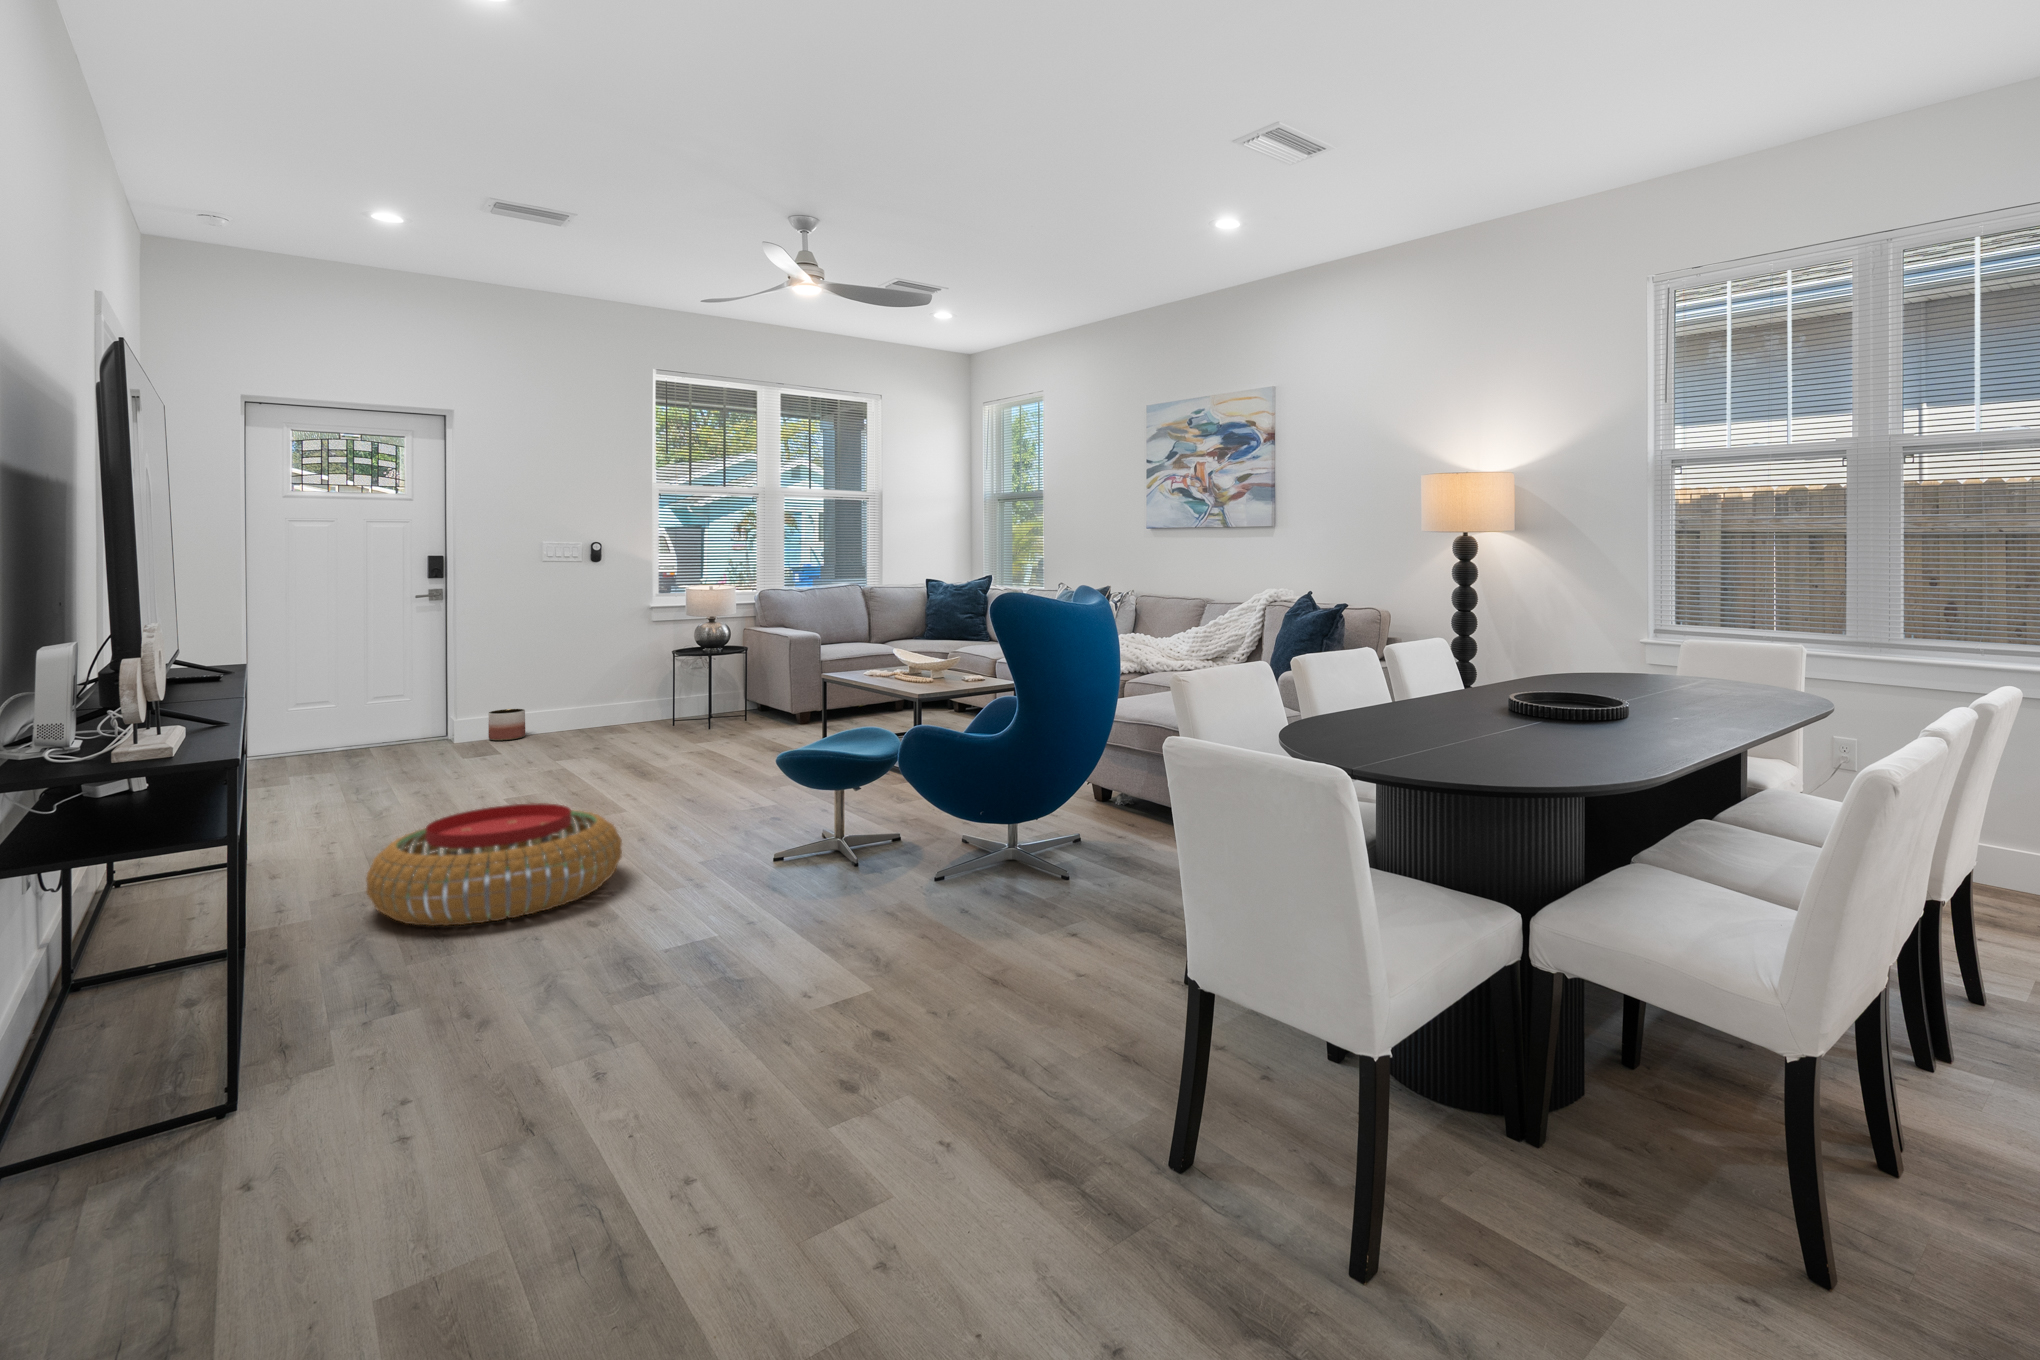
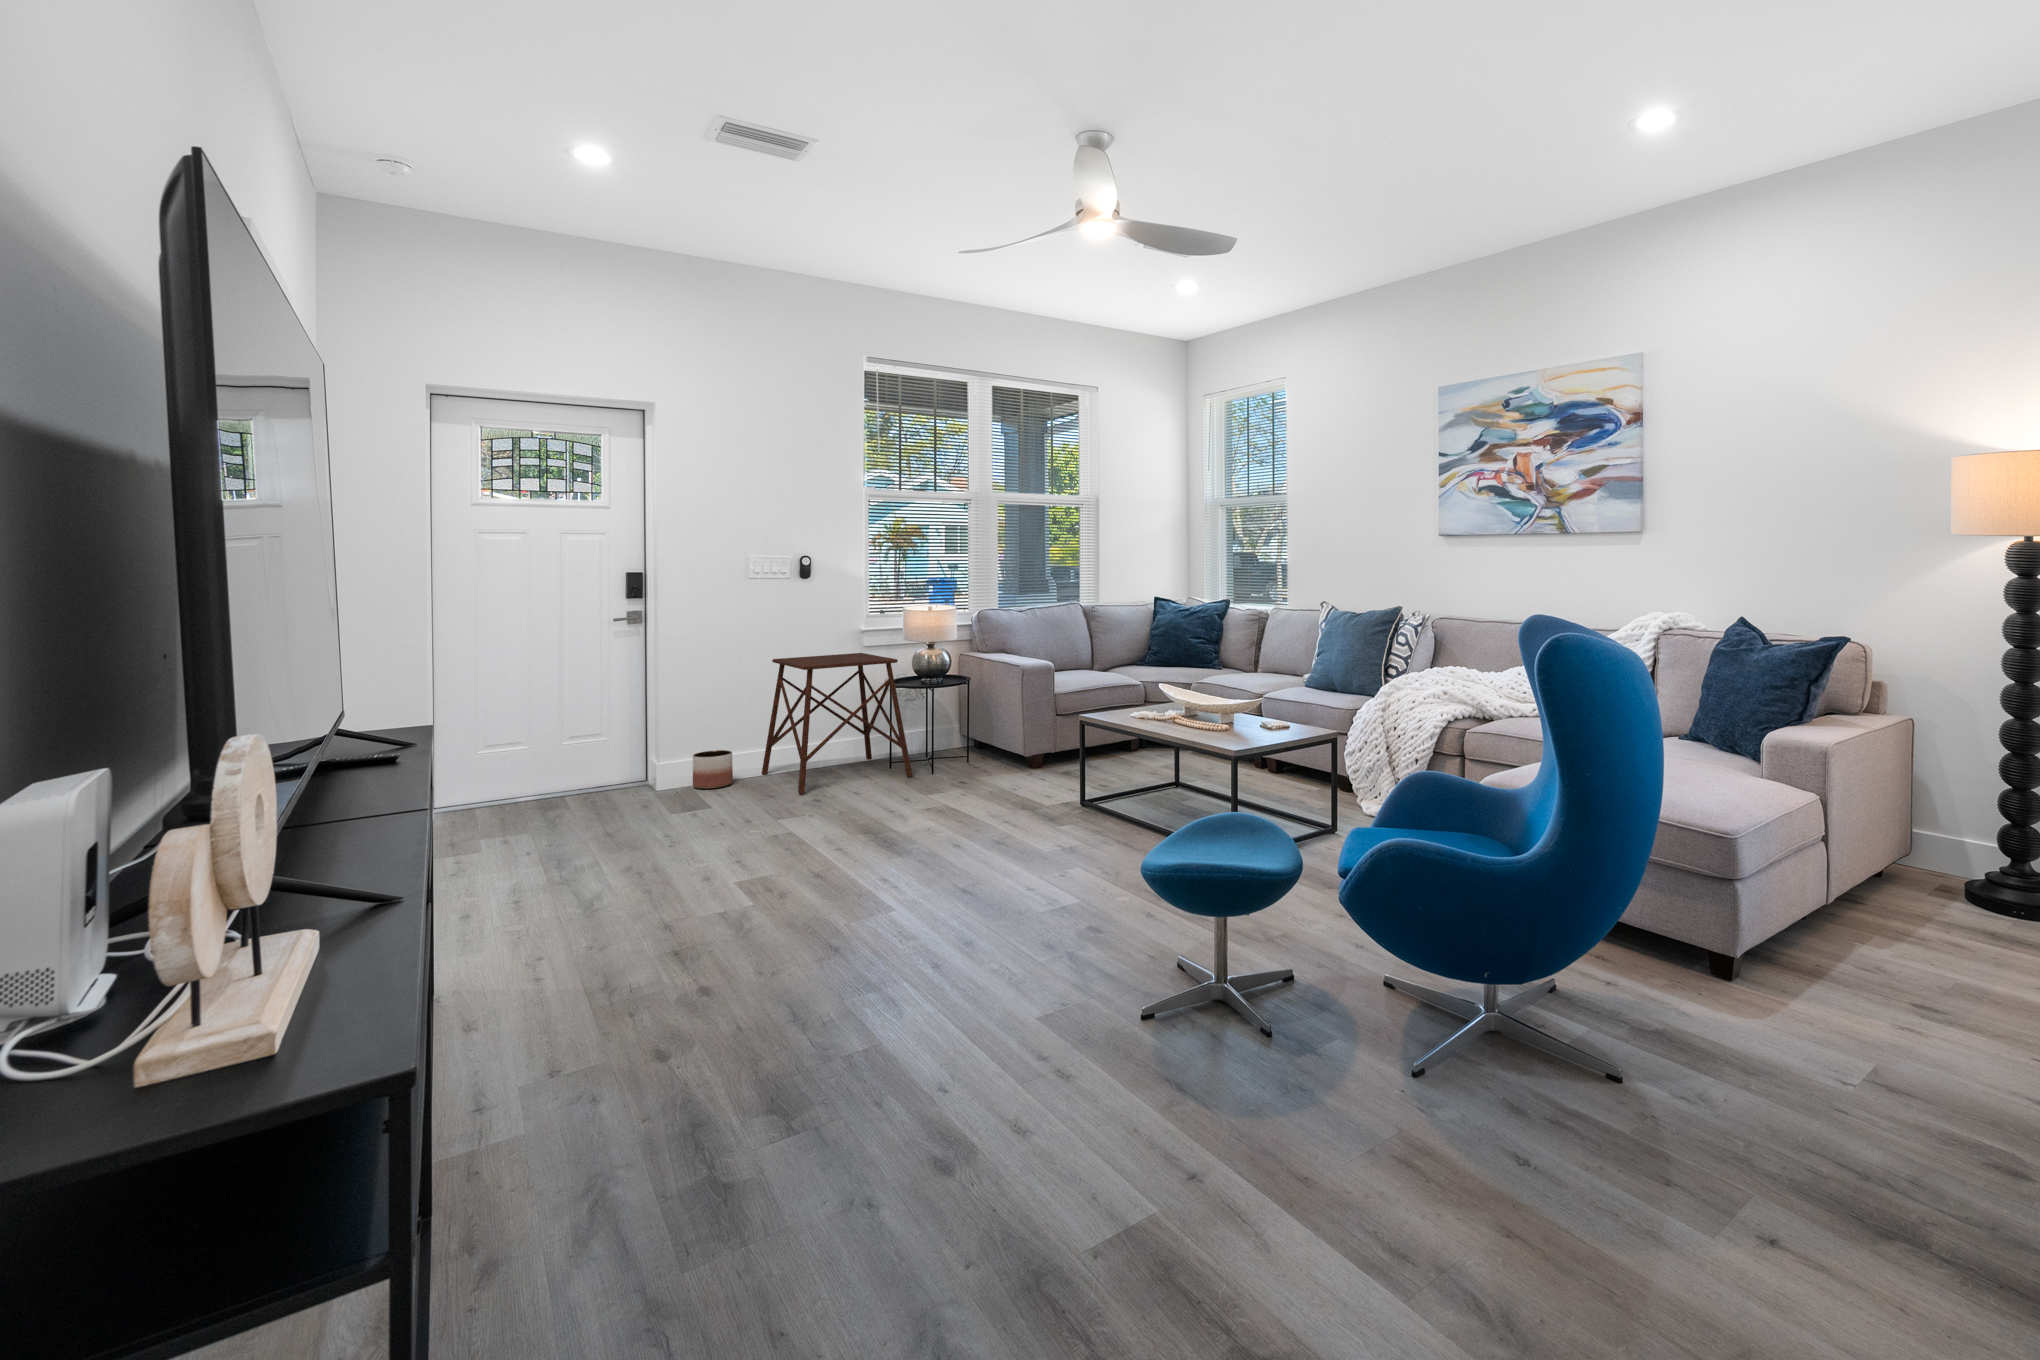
side table: none [554,627,688,743] -> present [762,653,912,794]
pouf: present [366,803,622,926] -> none [598,932,939,1154]

